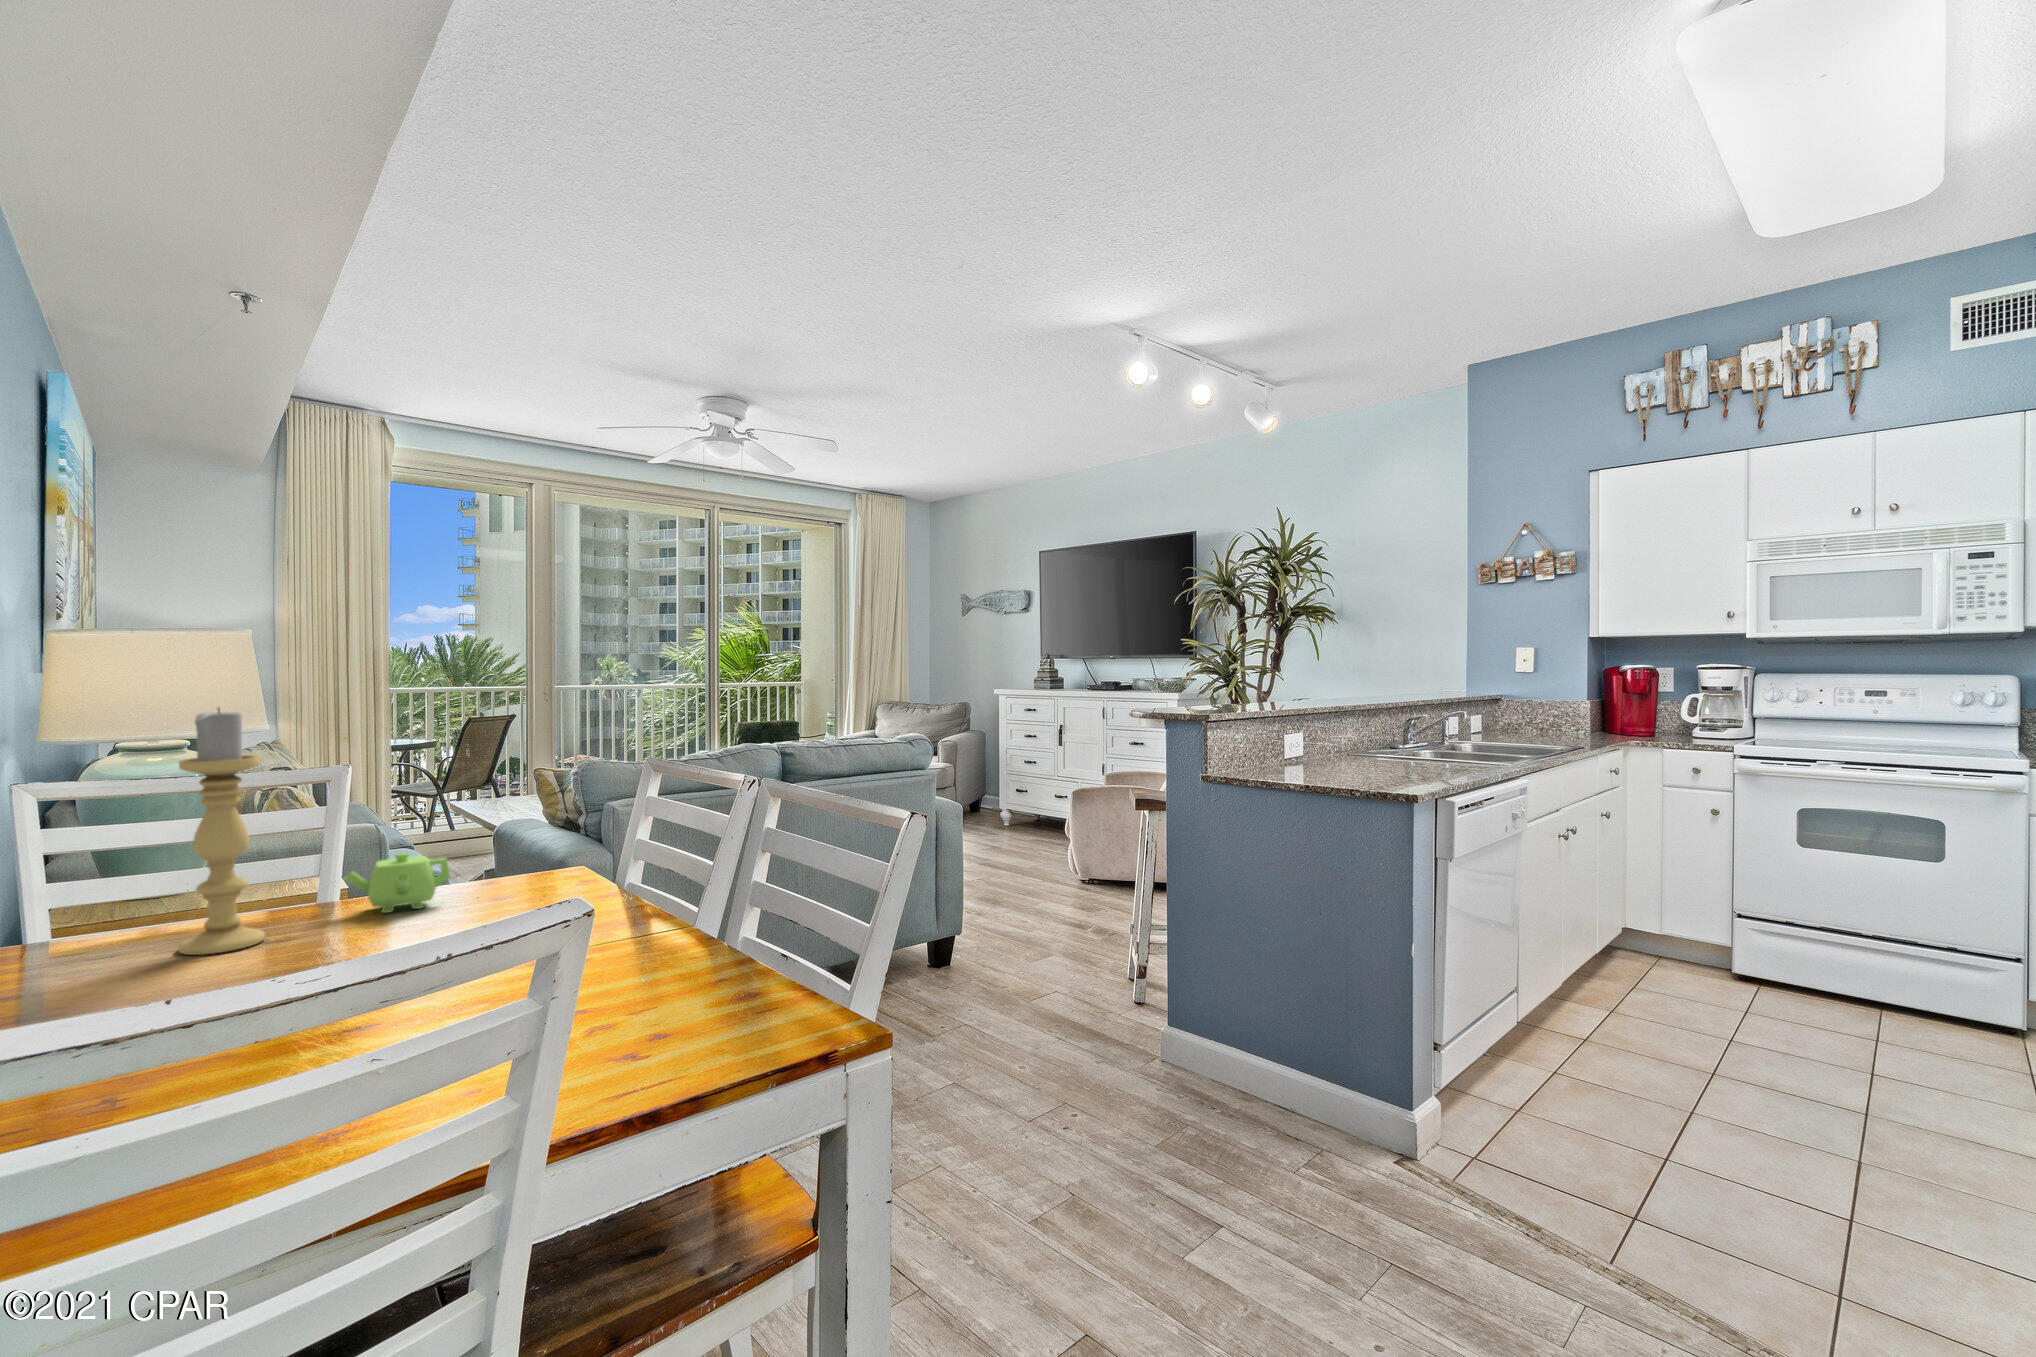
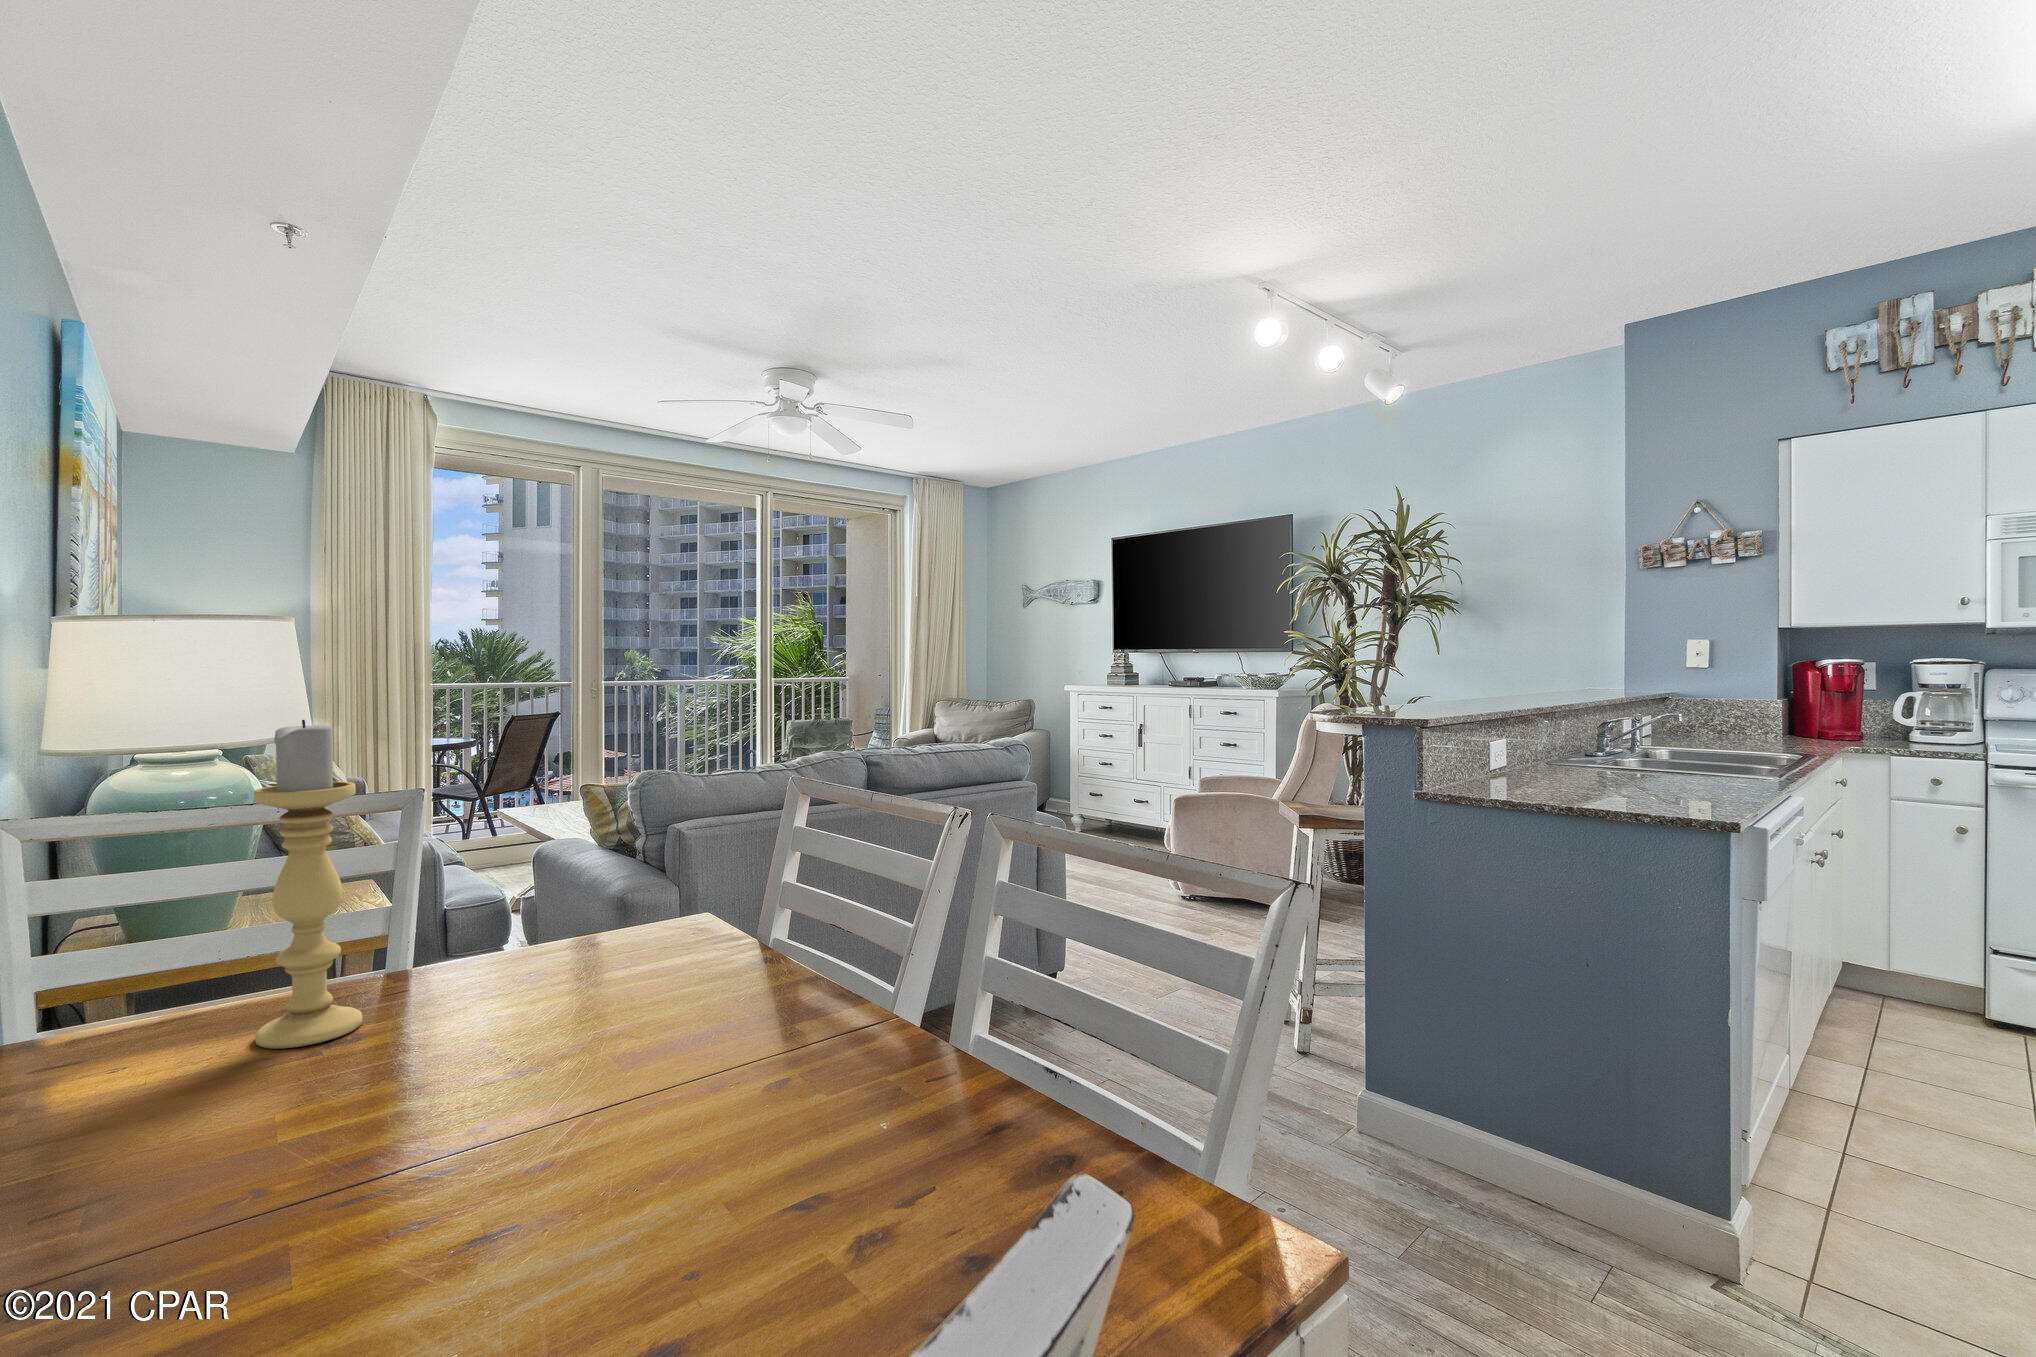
teapot: present [344,853,450,913] -> none [451,900,578,979]

